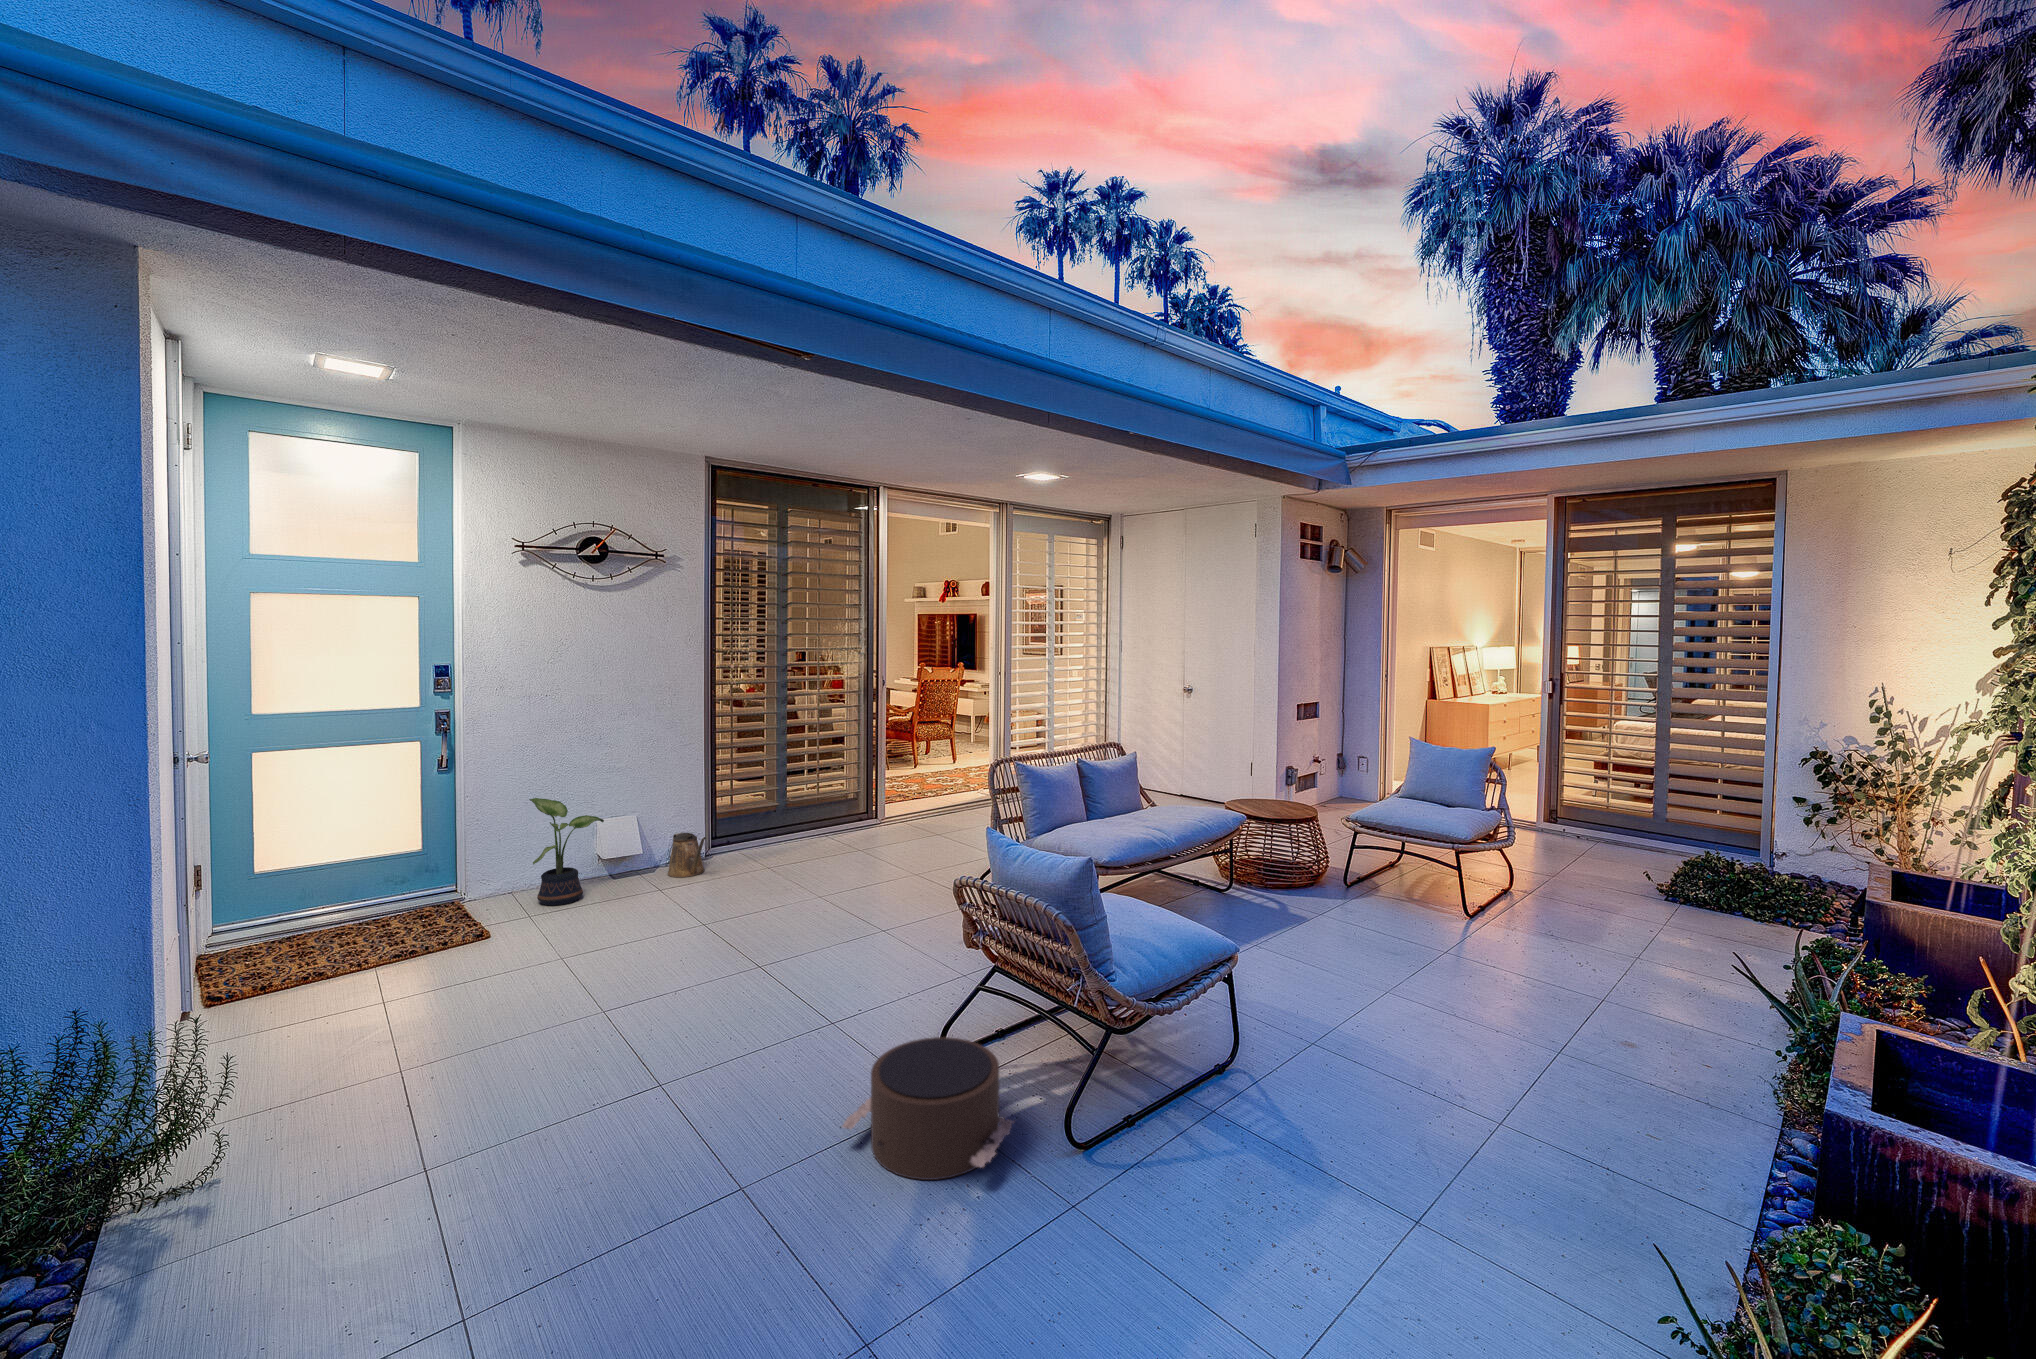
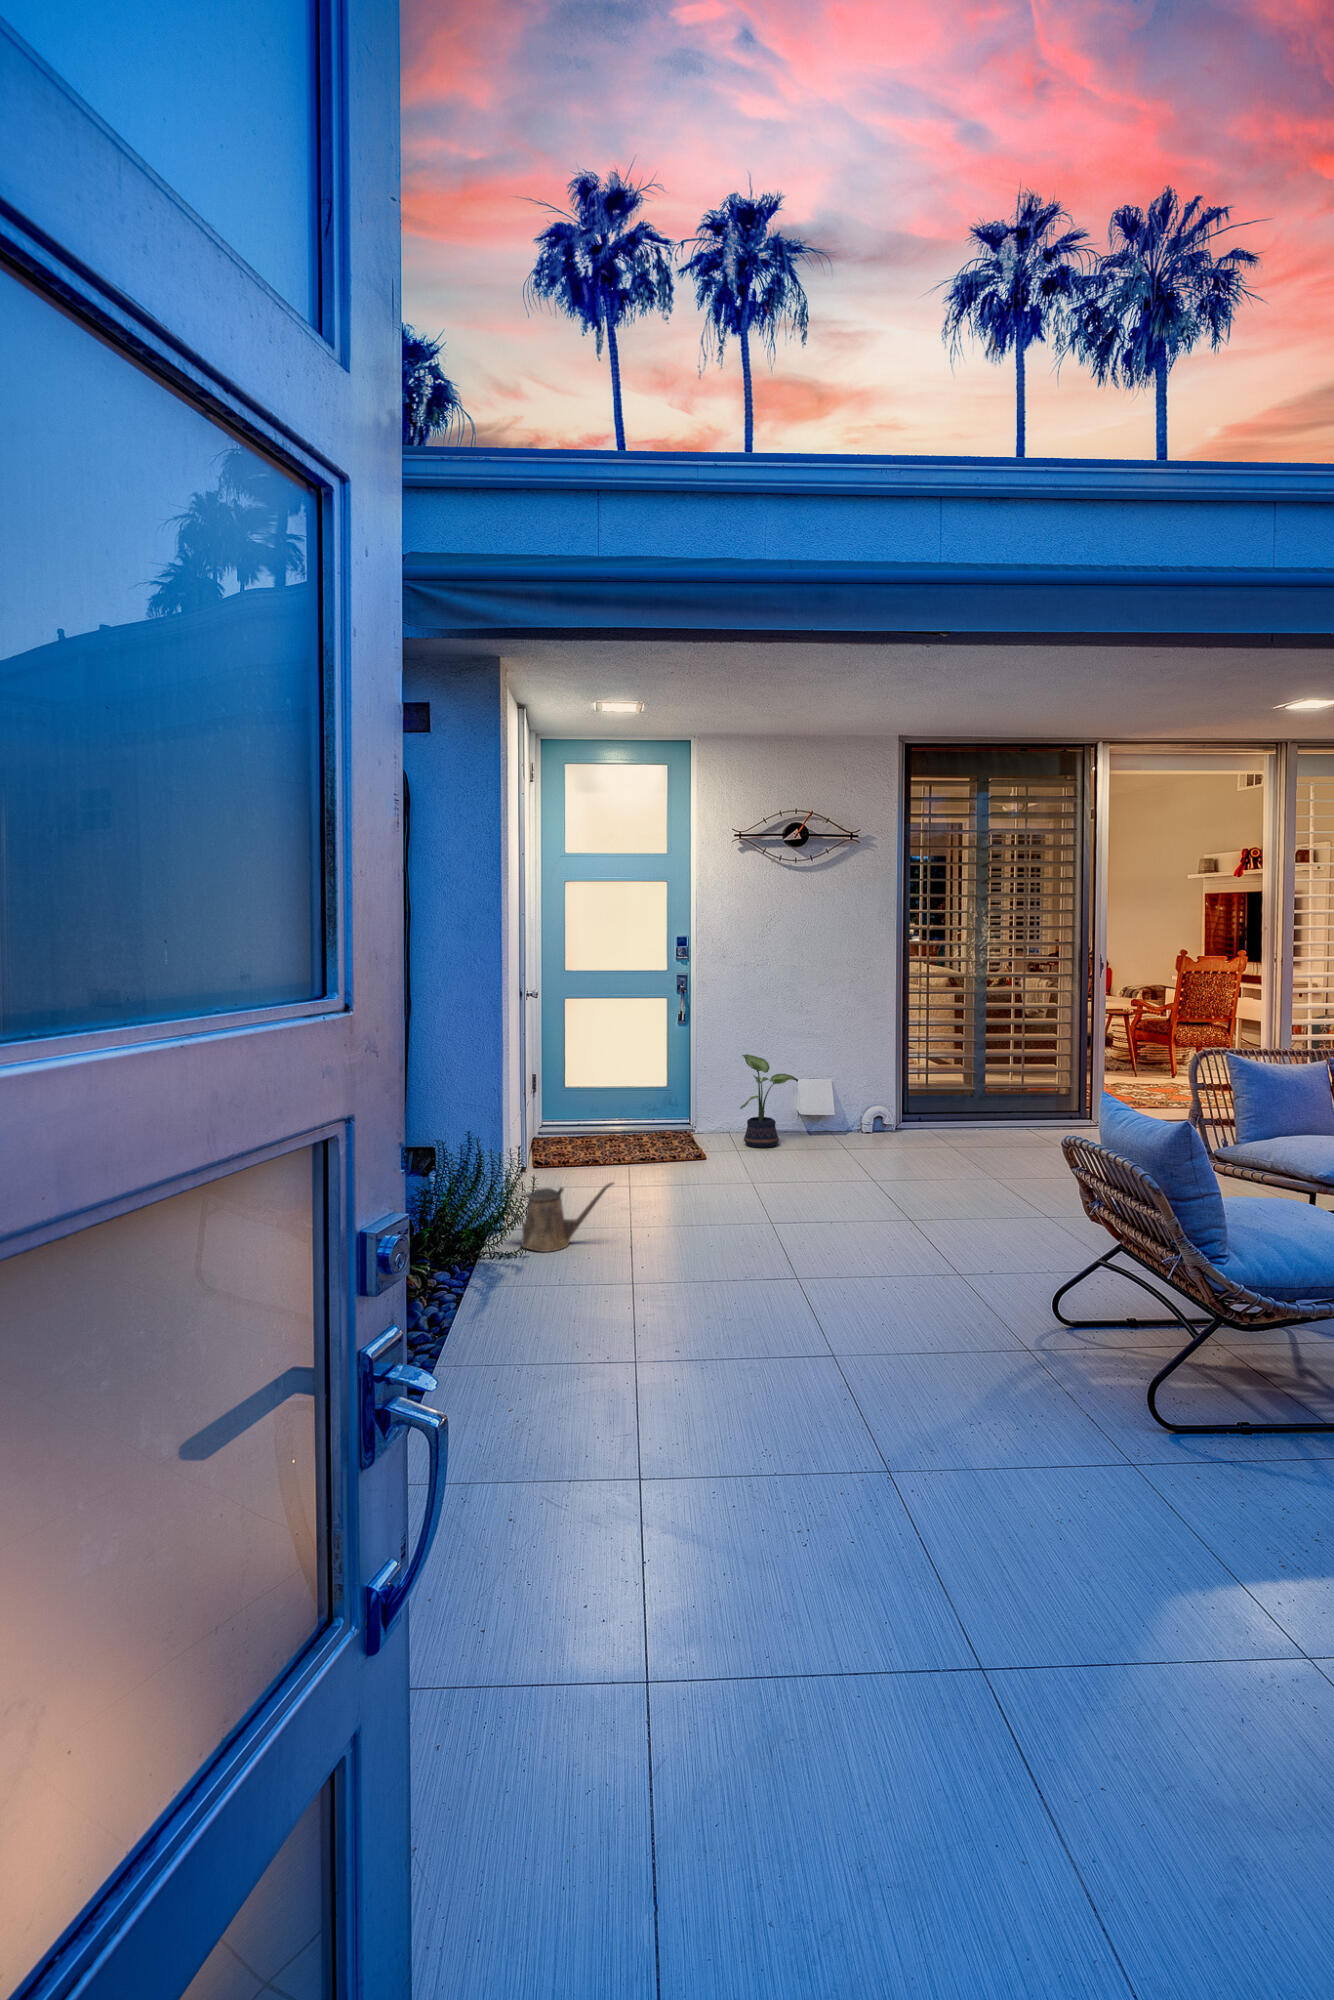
watering can: present [668,833,706,877] -> present [508,1182,614,1252]
pouf: present [842,1037,1013,1180] -> none [905,1288,1071,1408]

